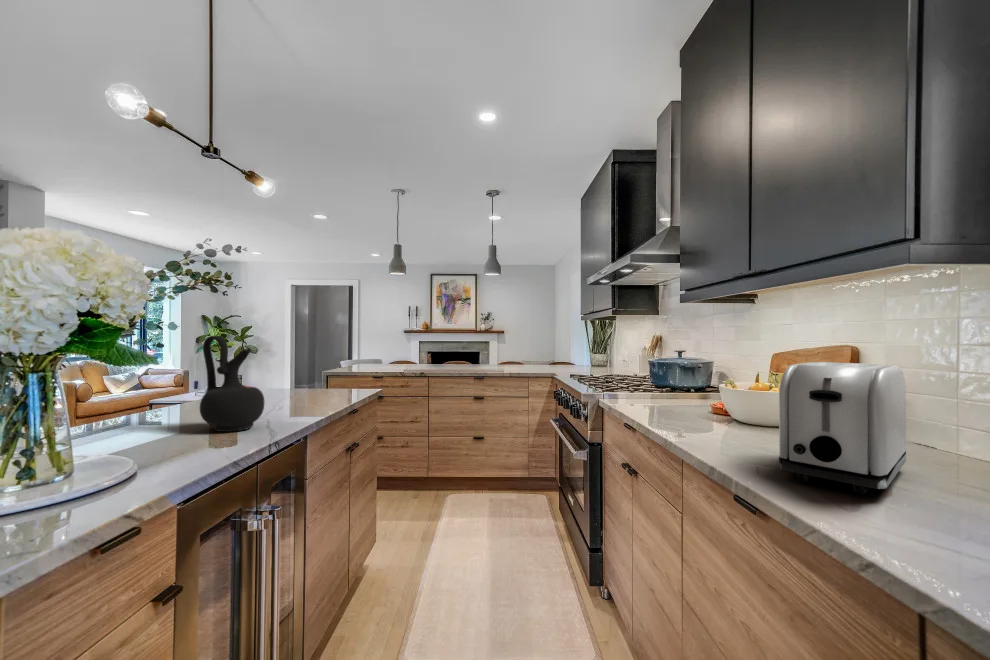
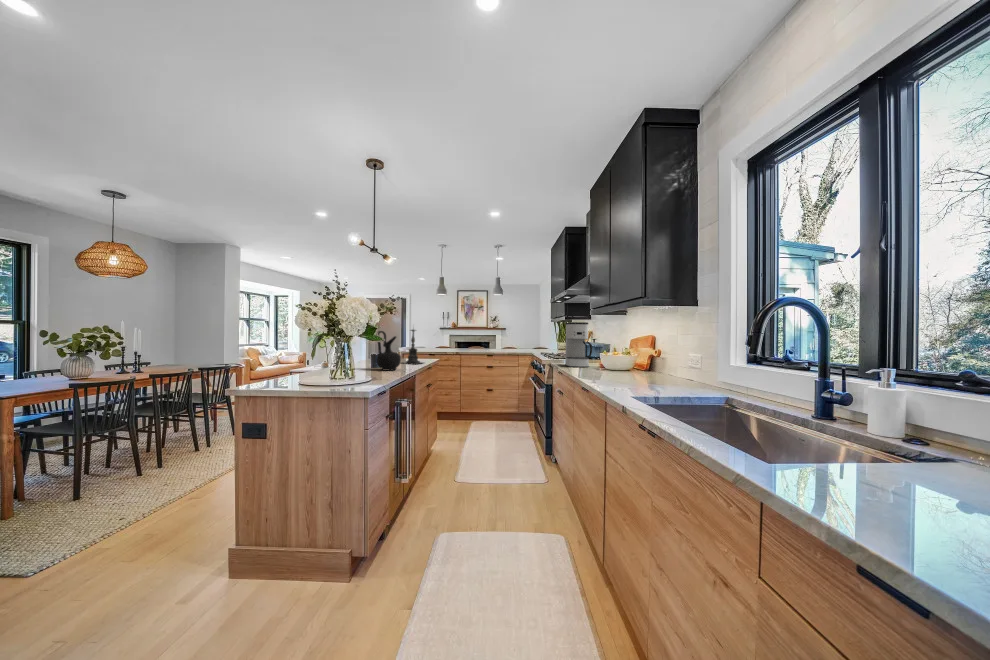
coffee maker: none [635,317,697,415] -> present [565,322,592,367]
candle holder: none [287,322,346,406] -> present [403,329,422,364]
toaster: present [779,362,906,494] -> none [595,341,644,382]

